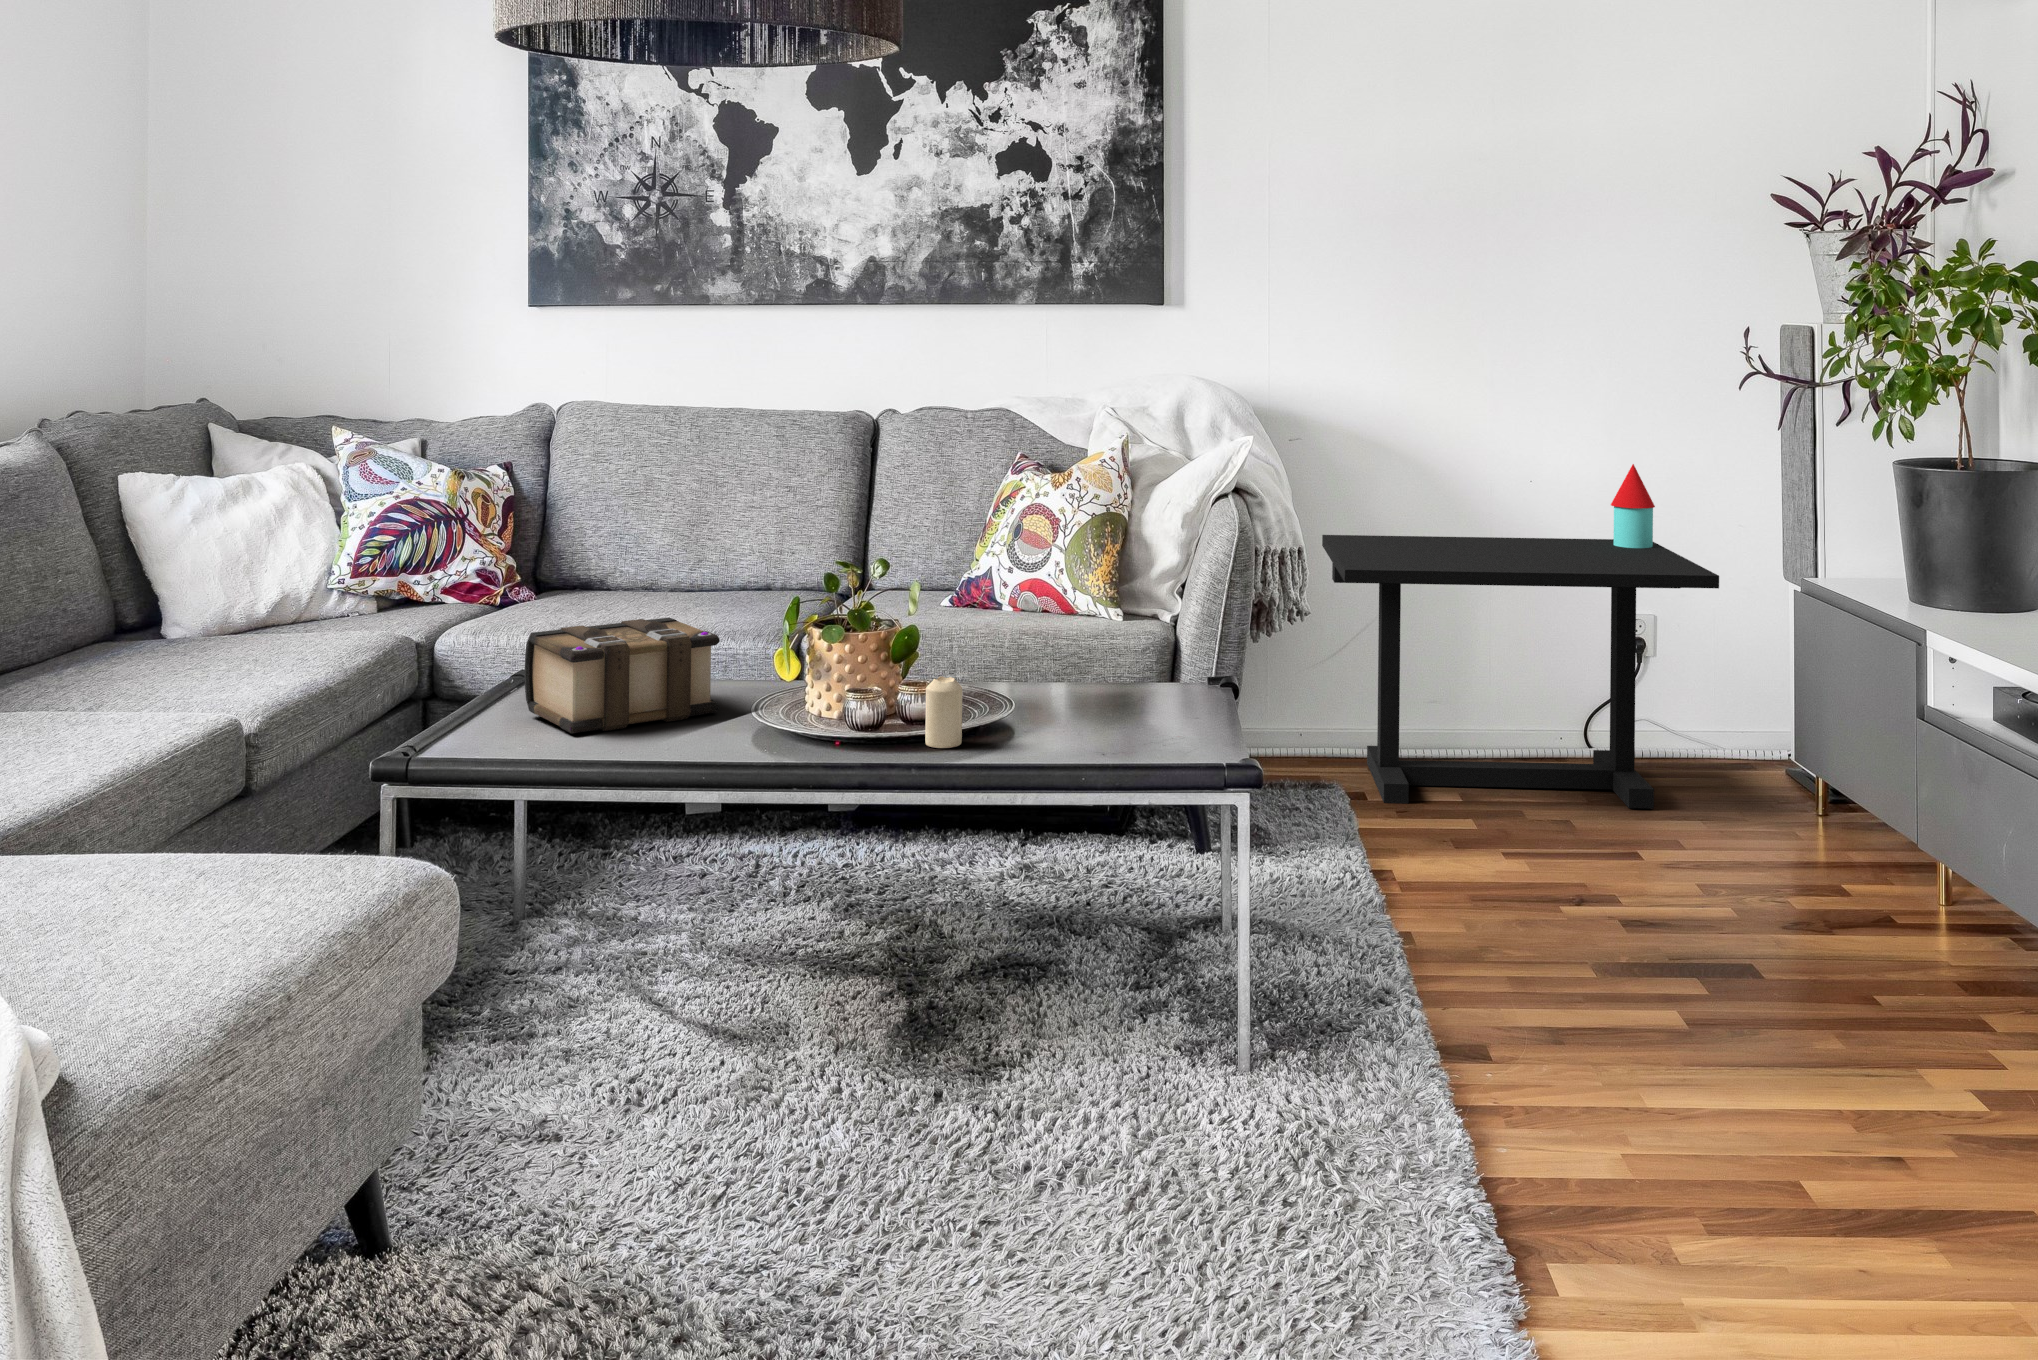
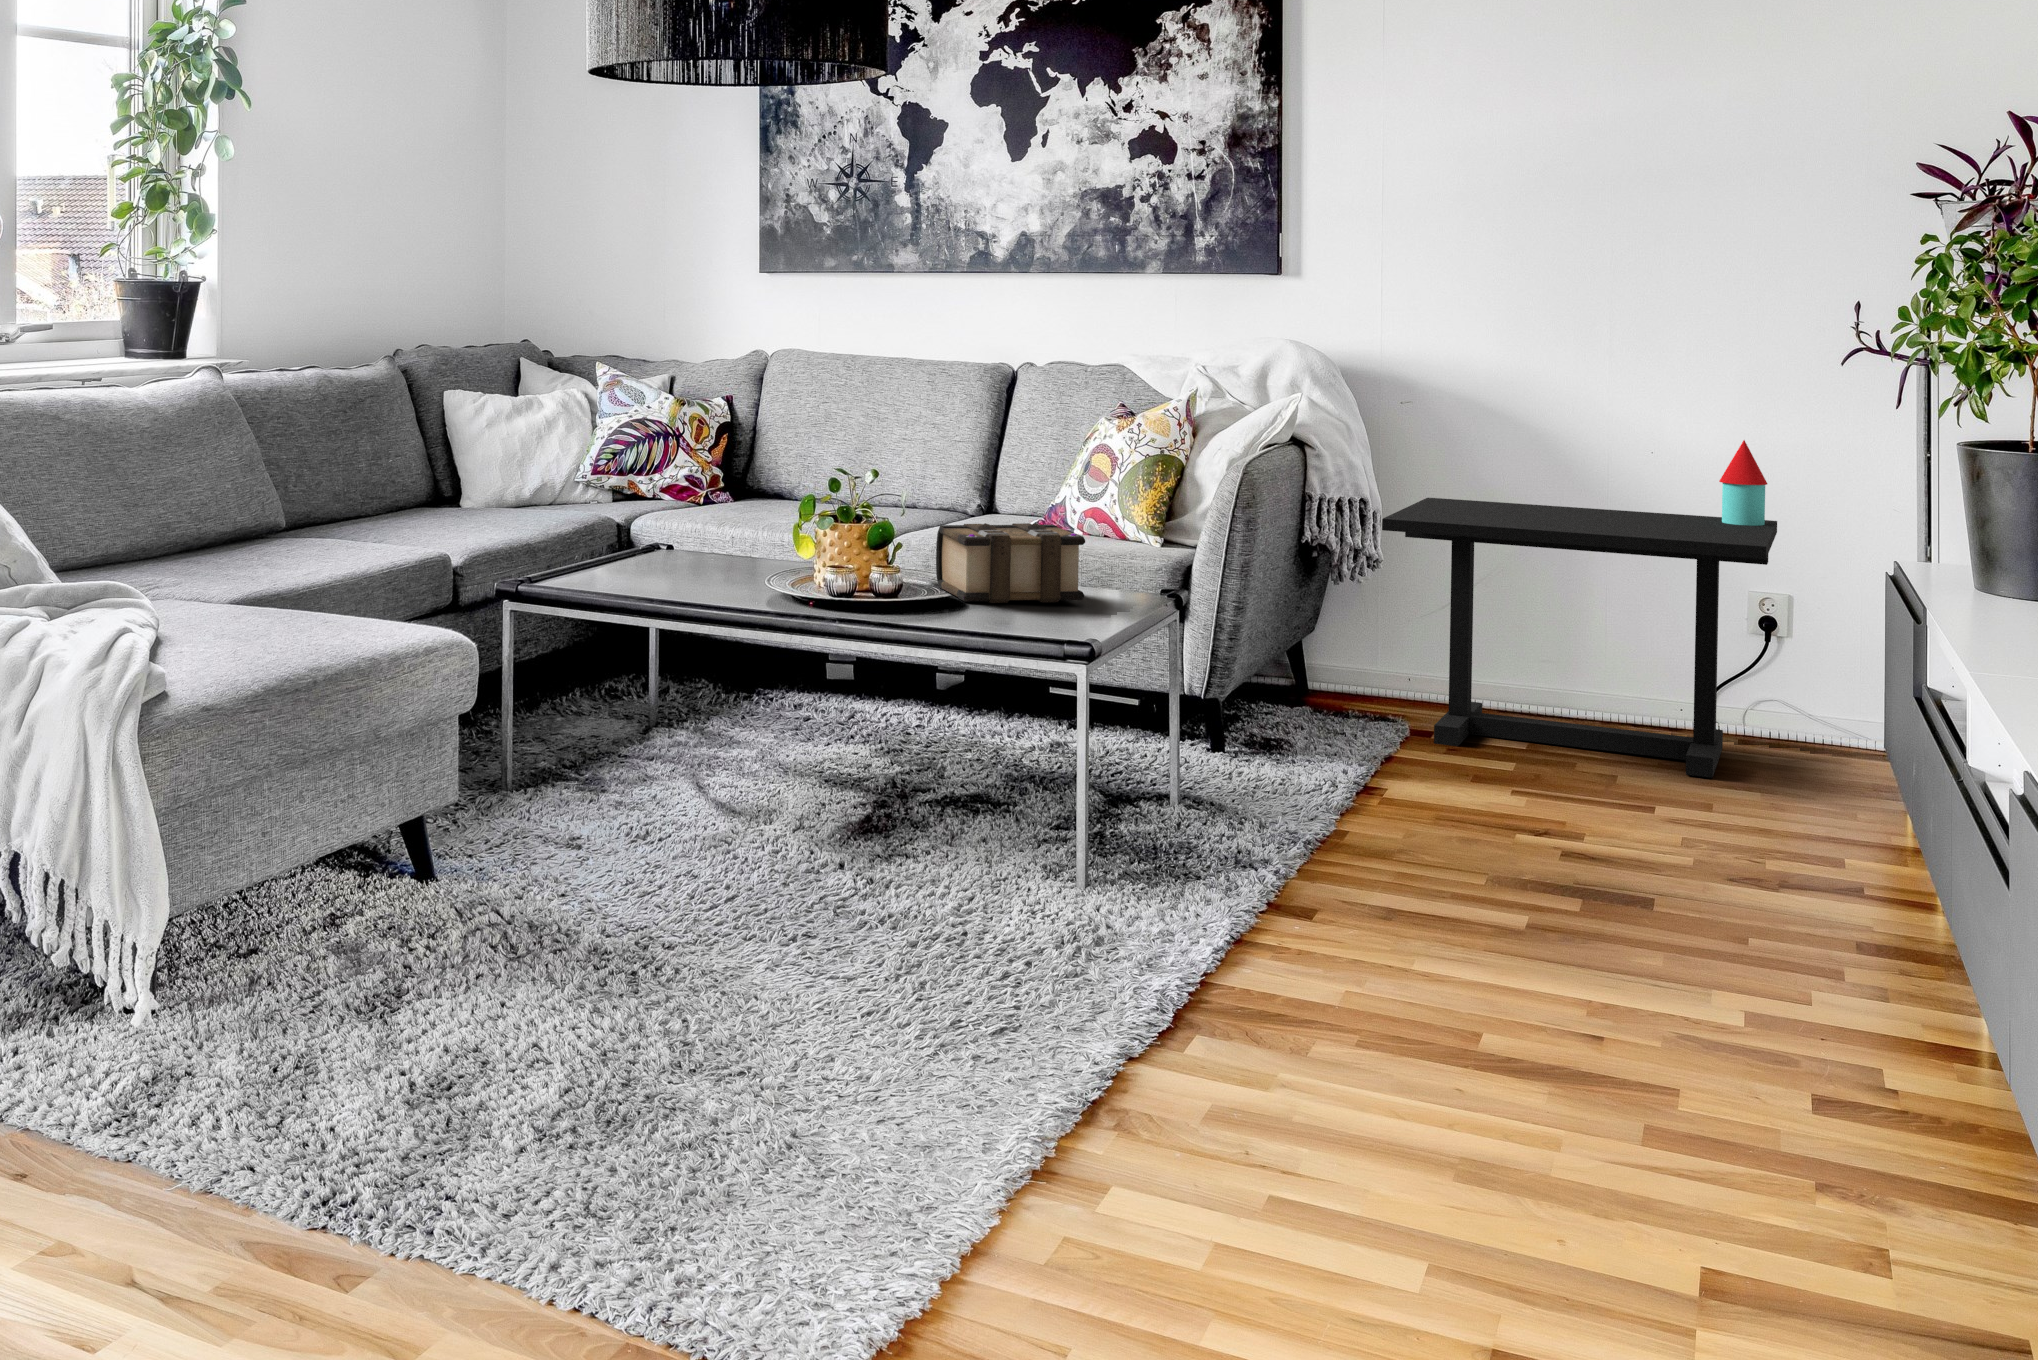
book: present [525,618,720,733] -> present [936,523,1085,603]
candle: present [925,676,962,748] -> none [874,545,902,598]

